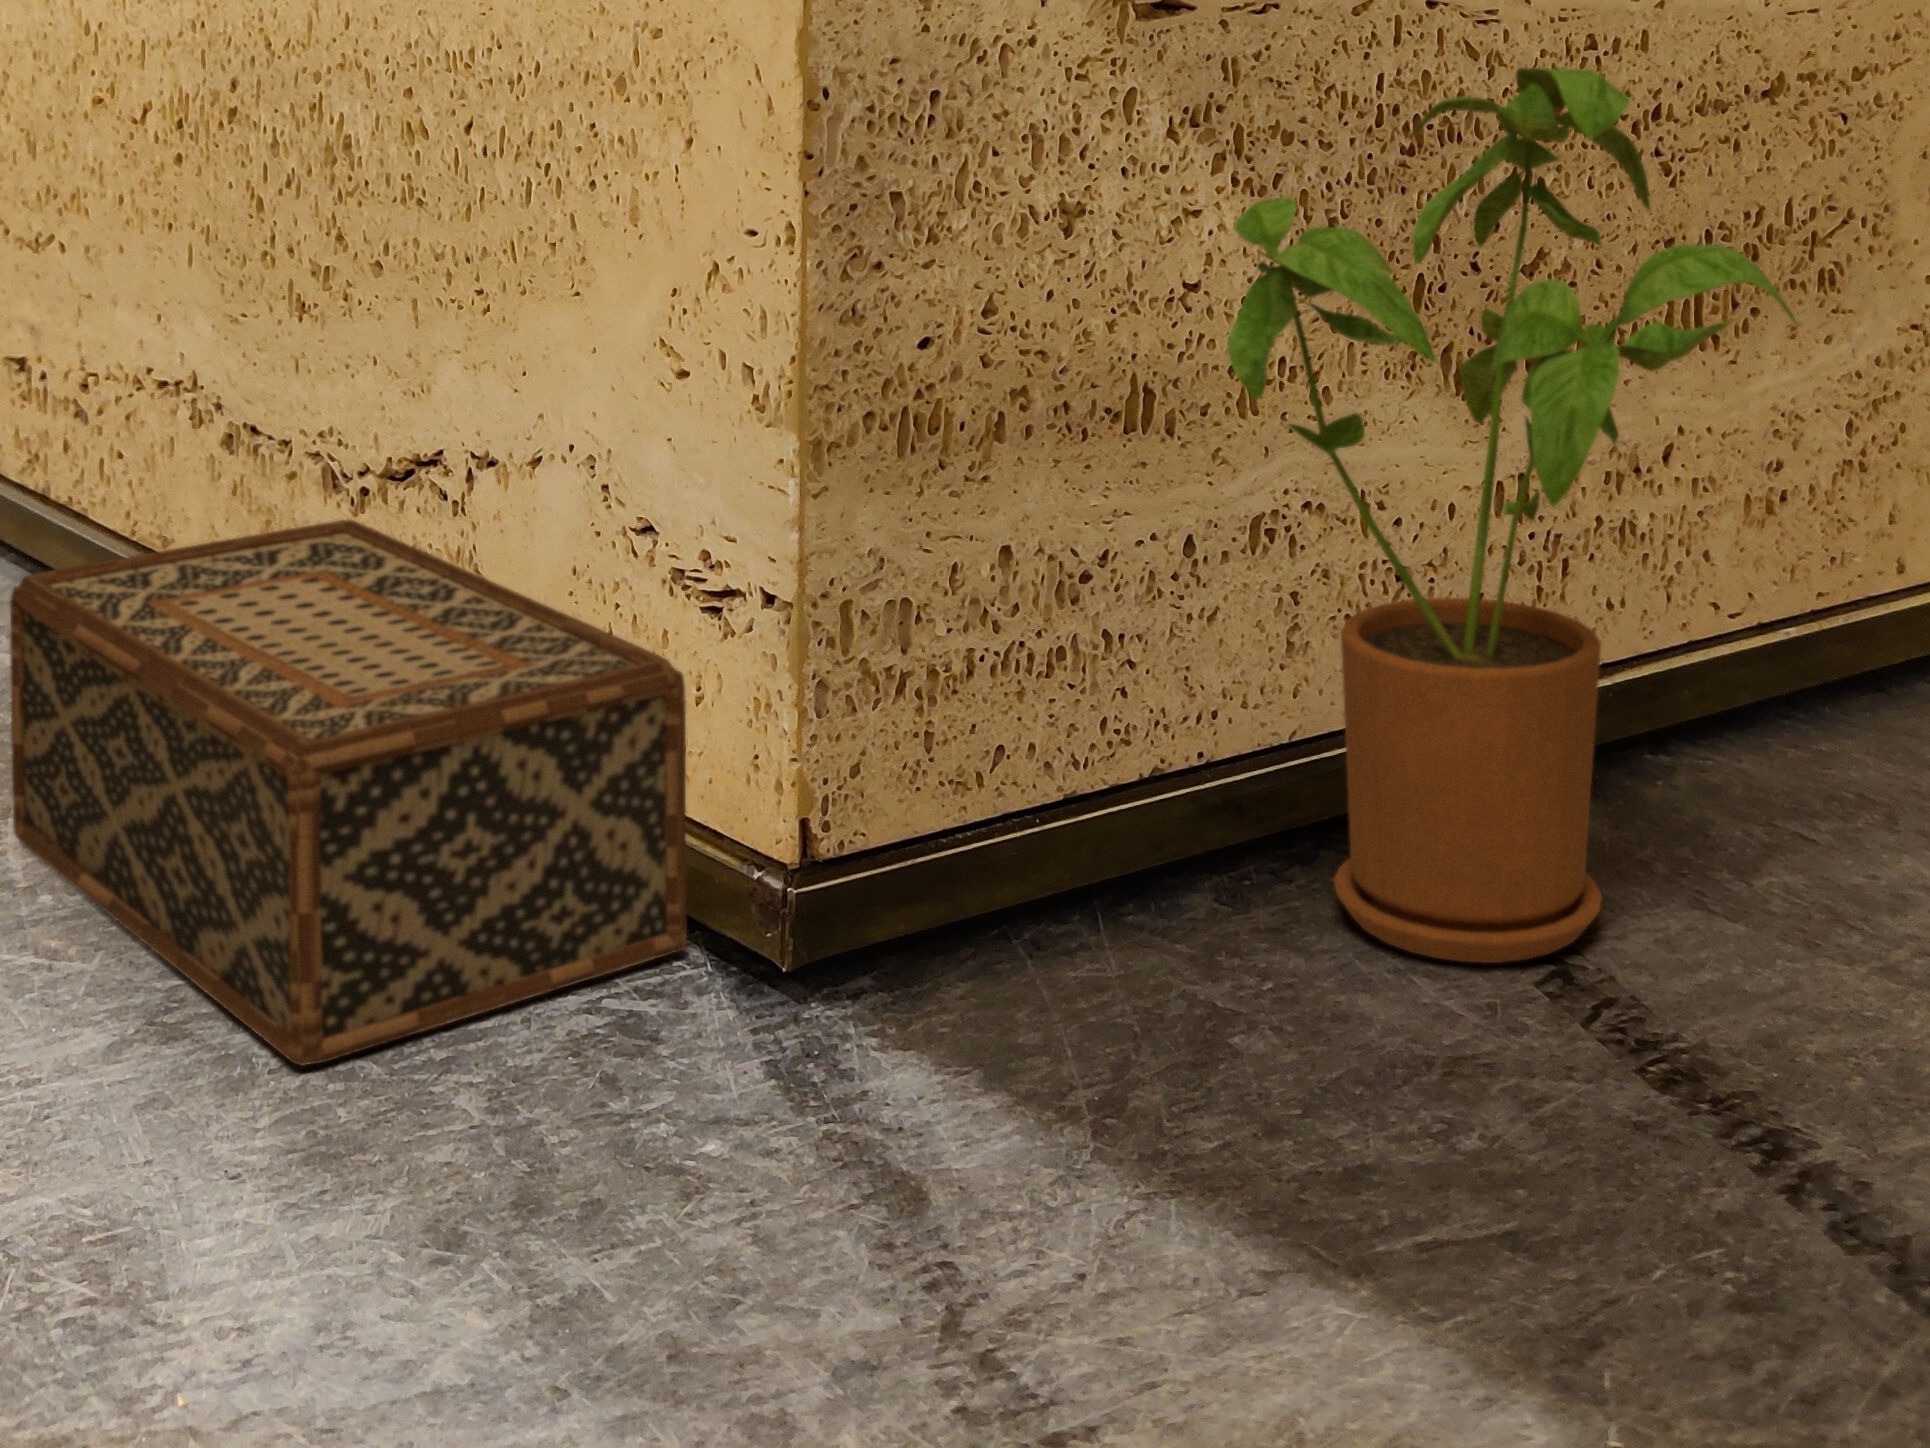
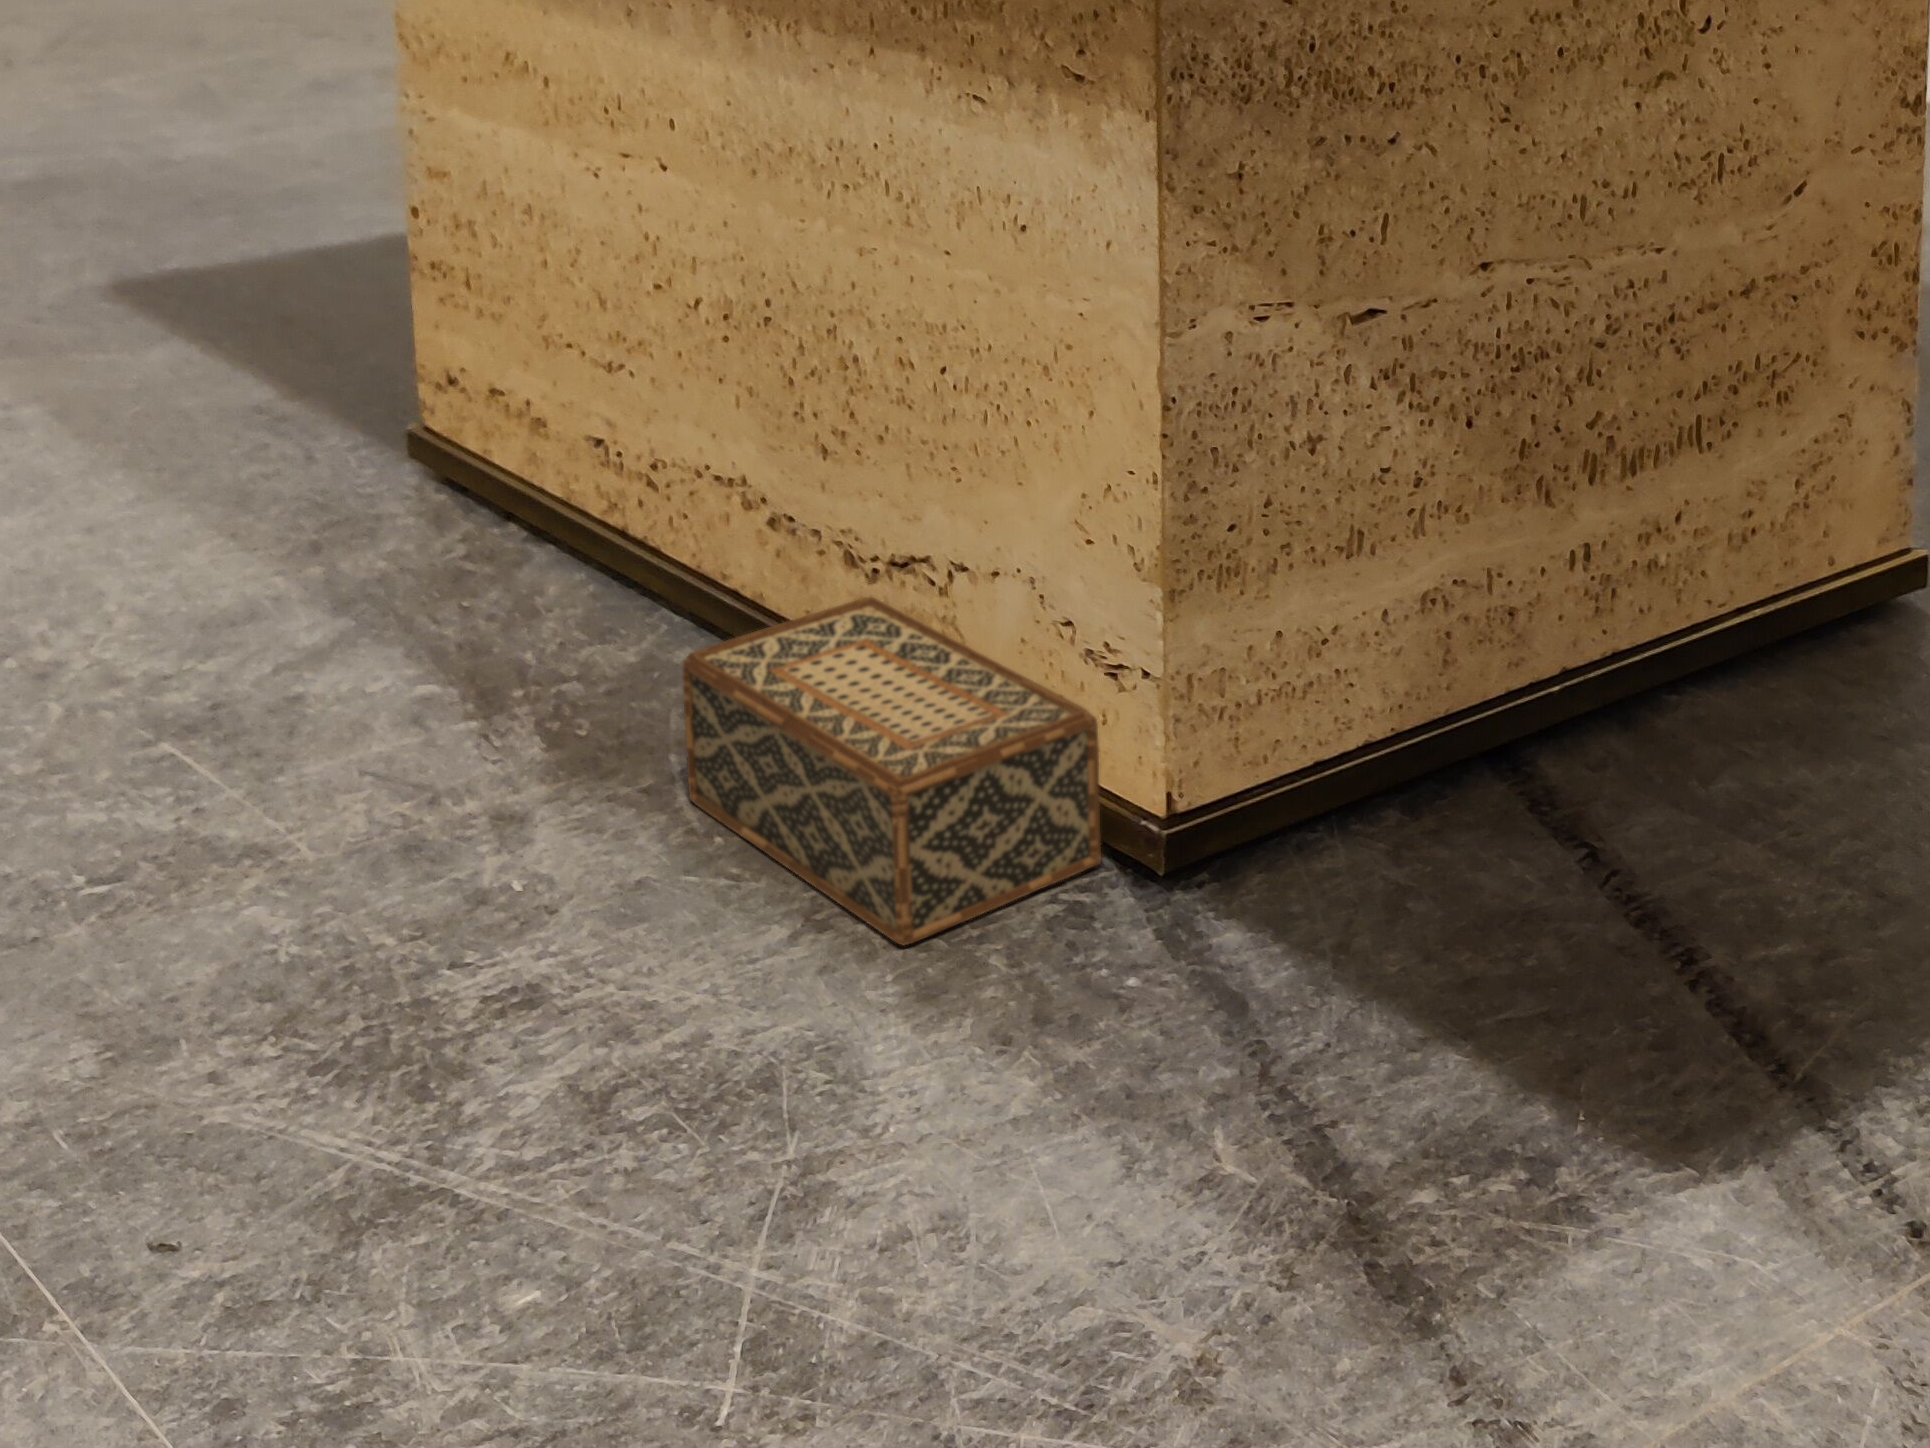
house plant: present [1227,67,1798,963] -> none [1403,351,1723,855]

